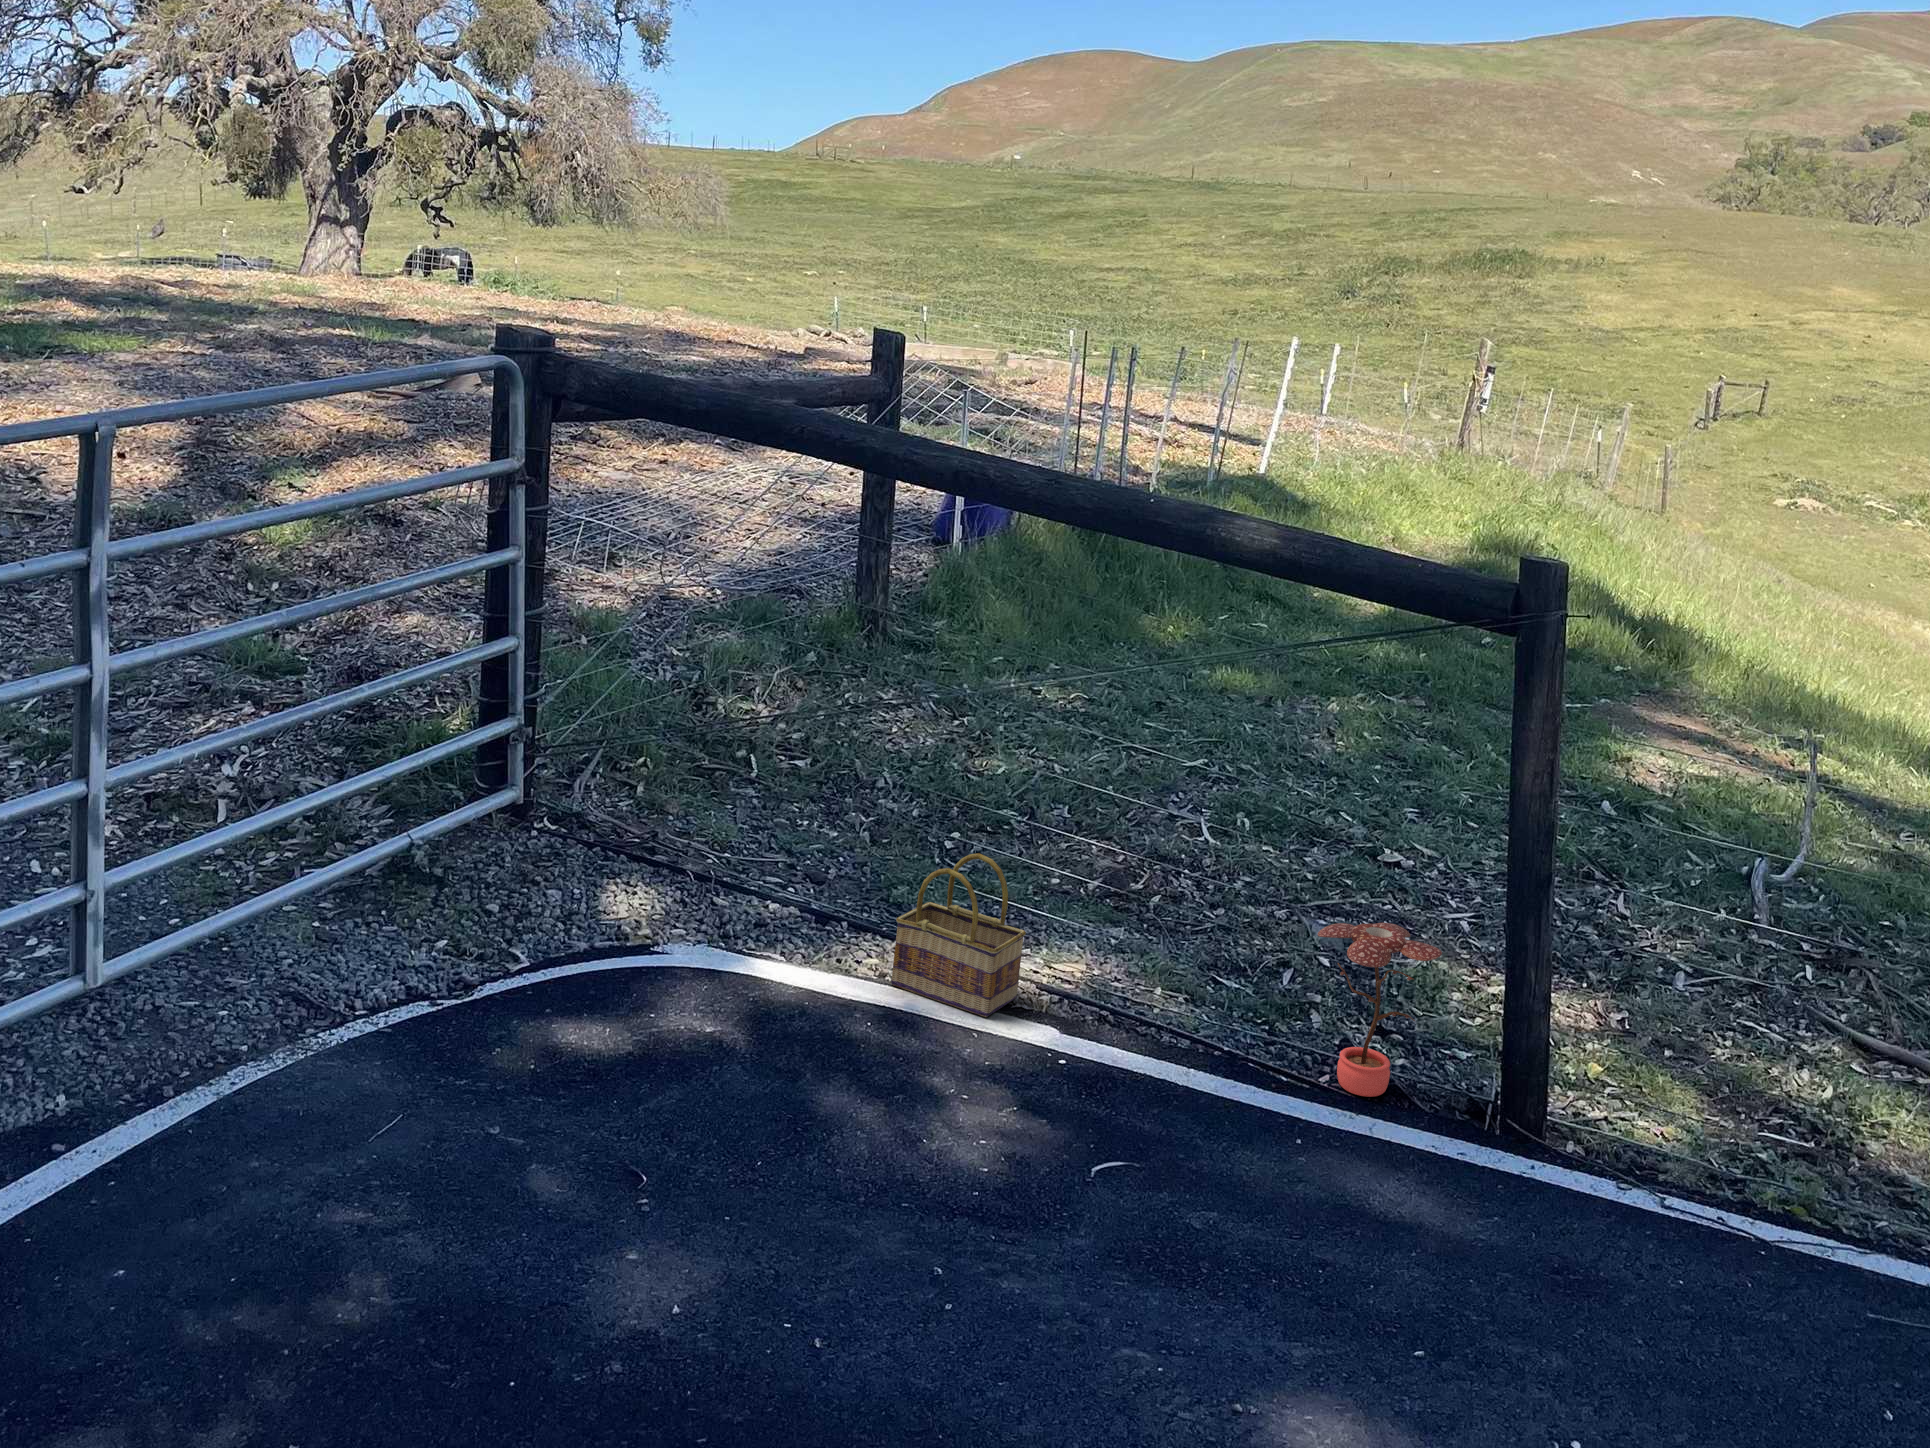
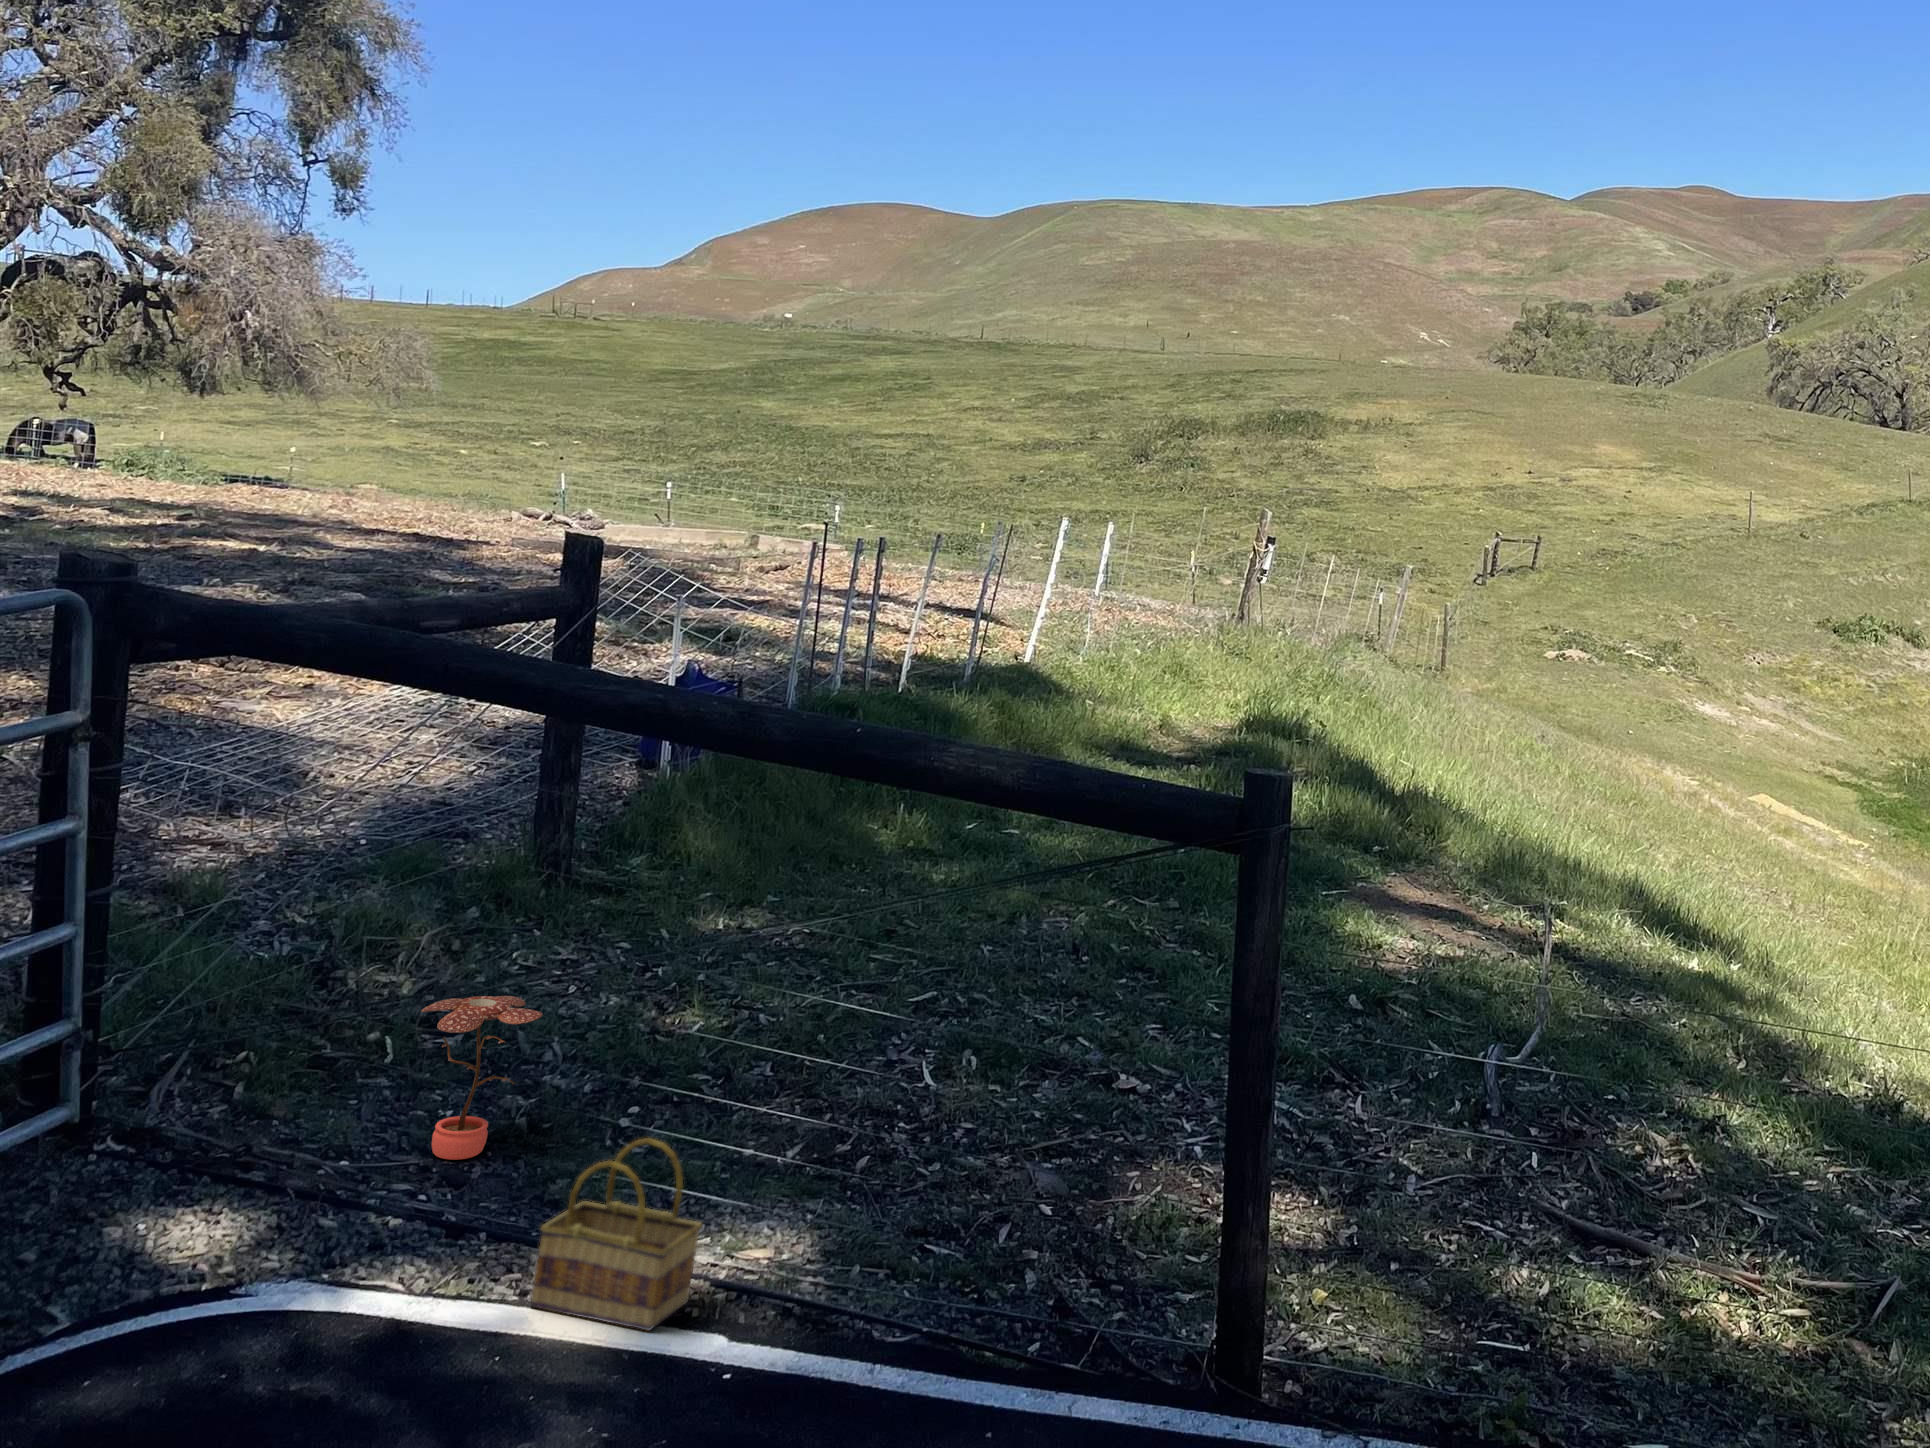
potted plant: present [1318,923,1442,1097] -> present [421,996,543,1160]

